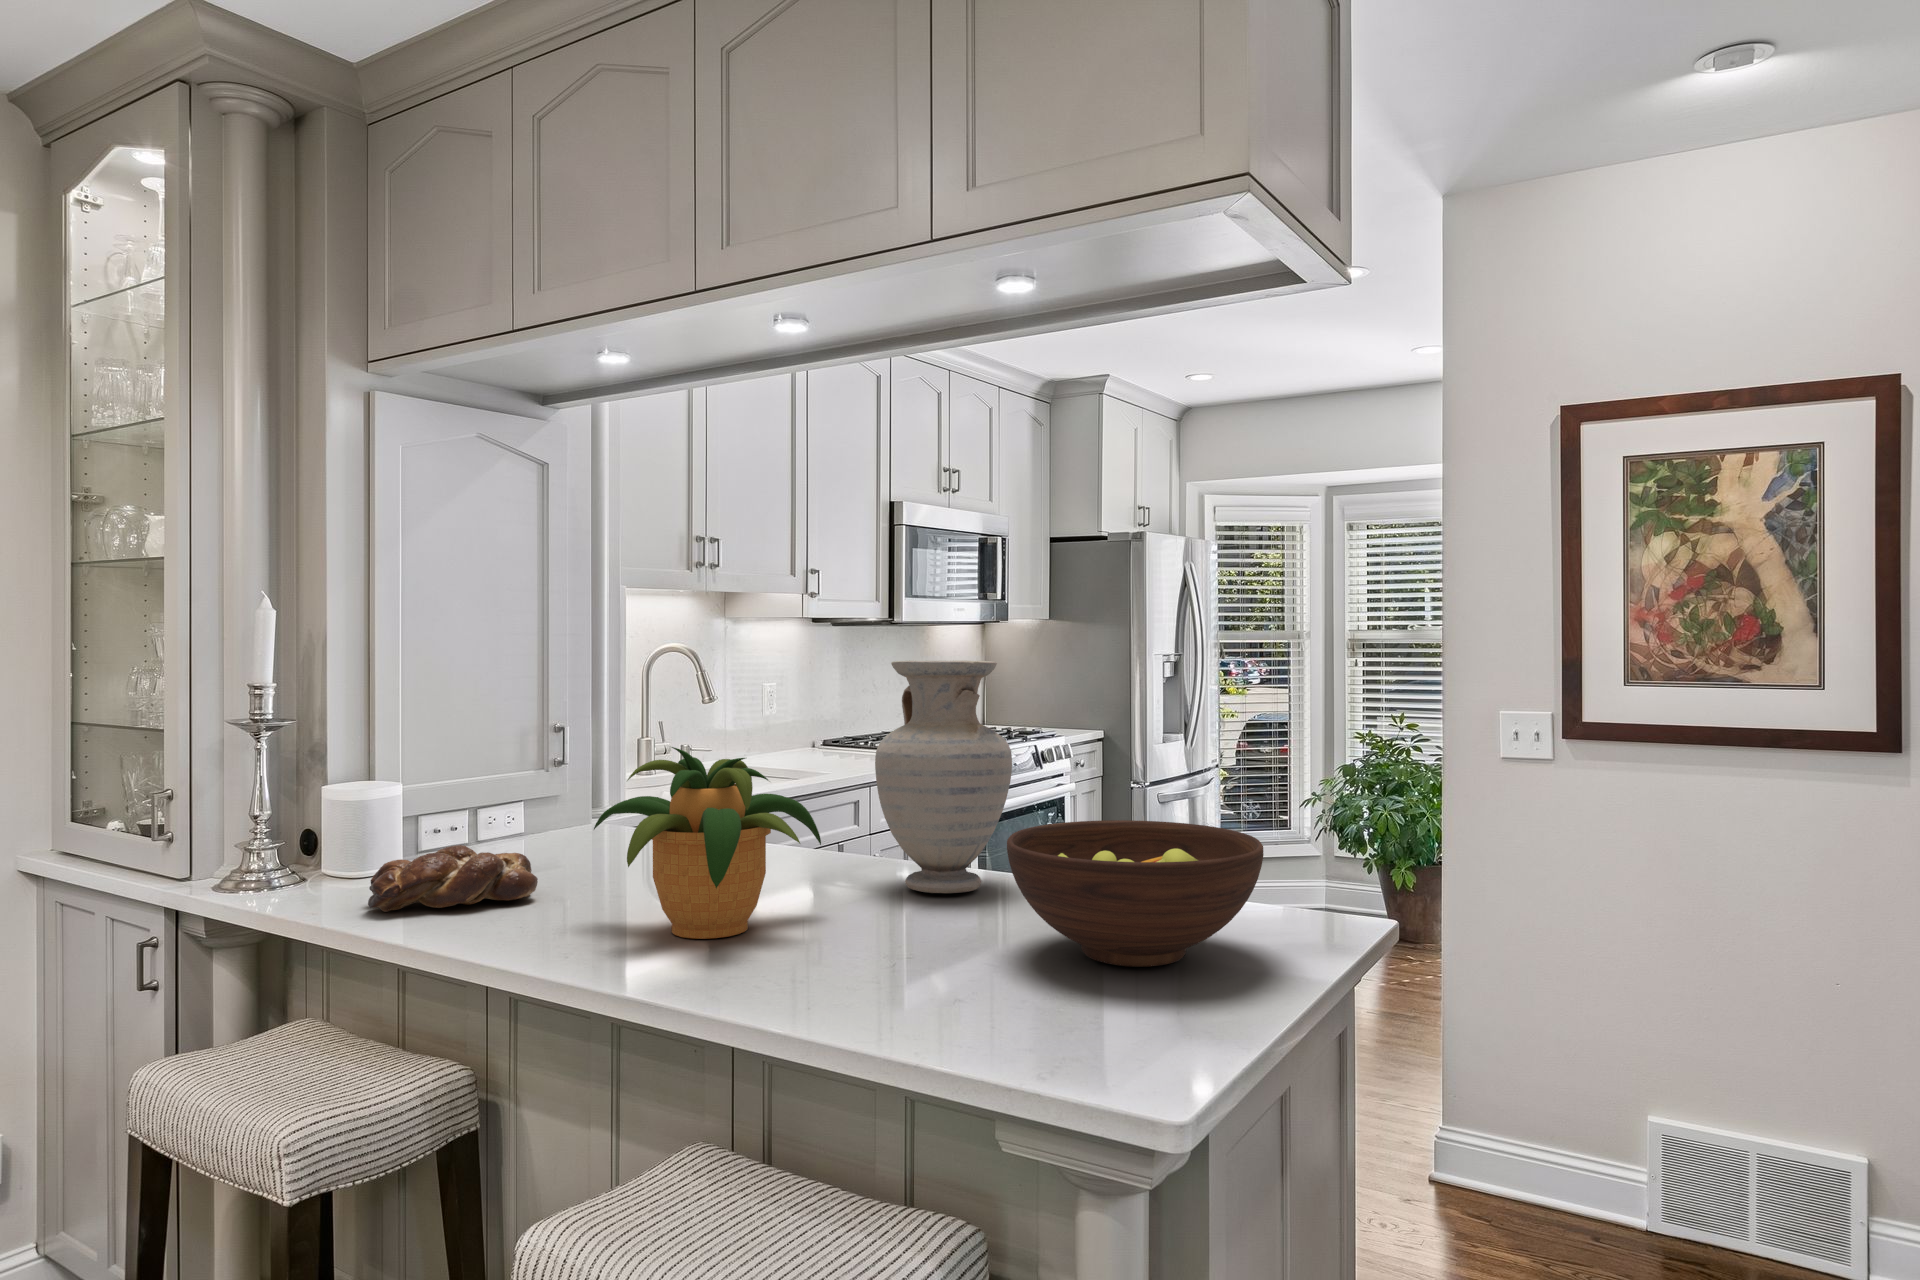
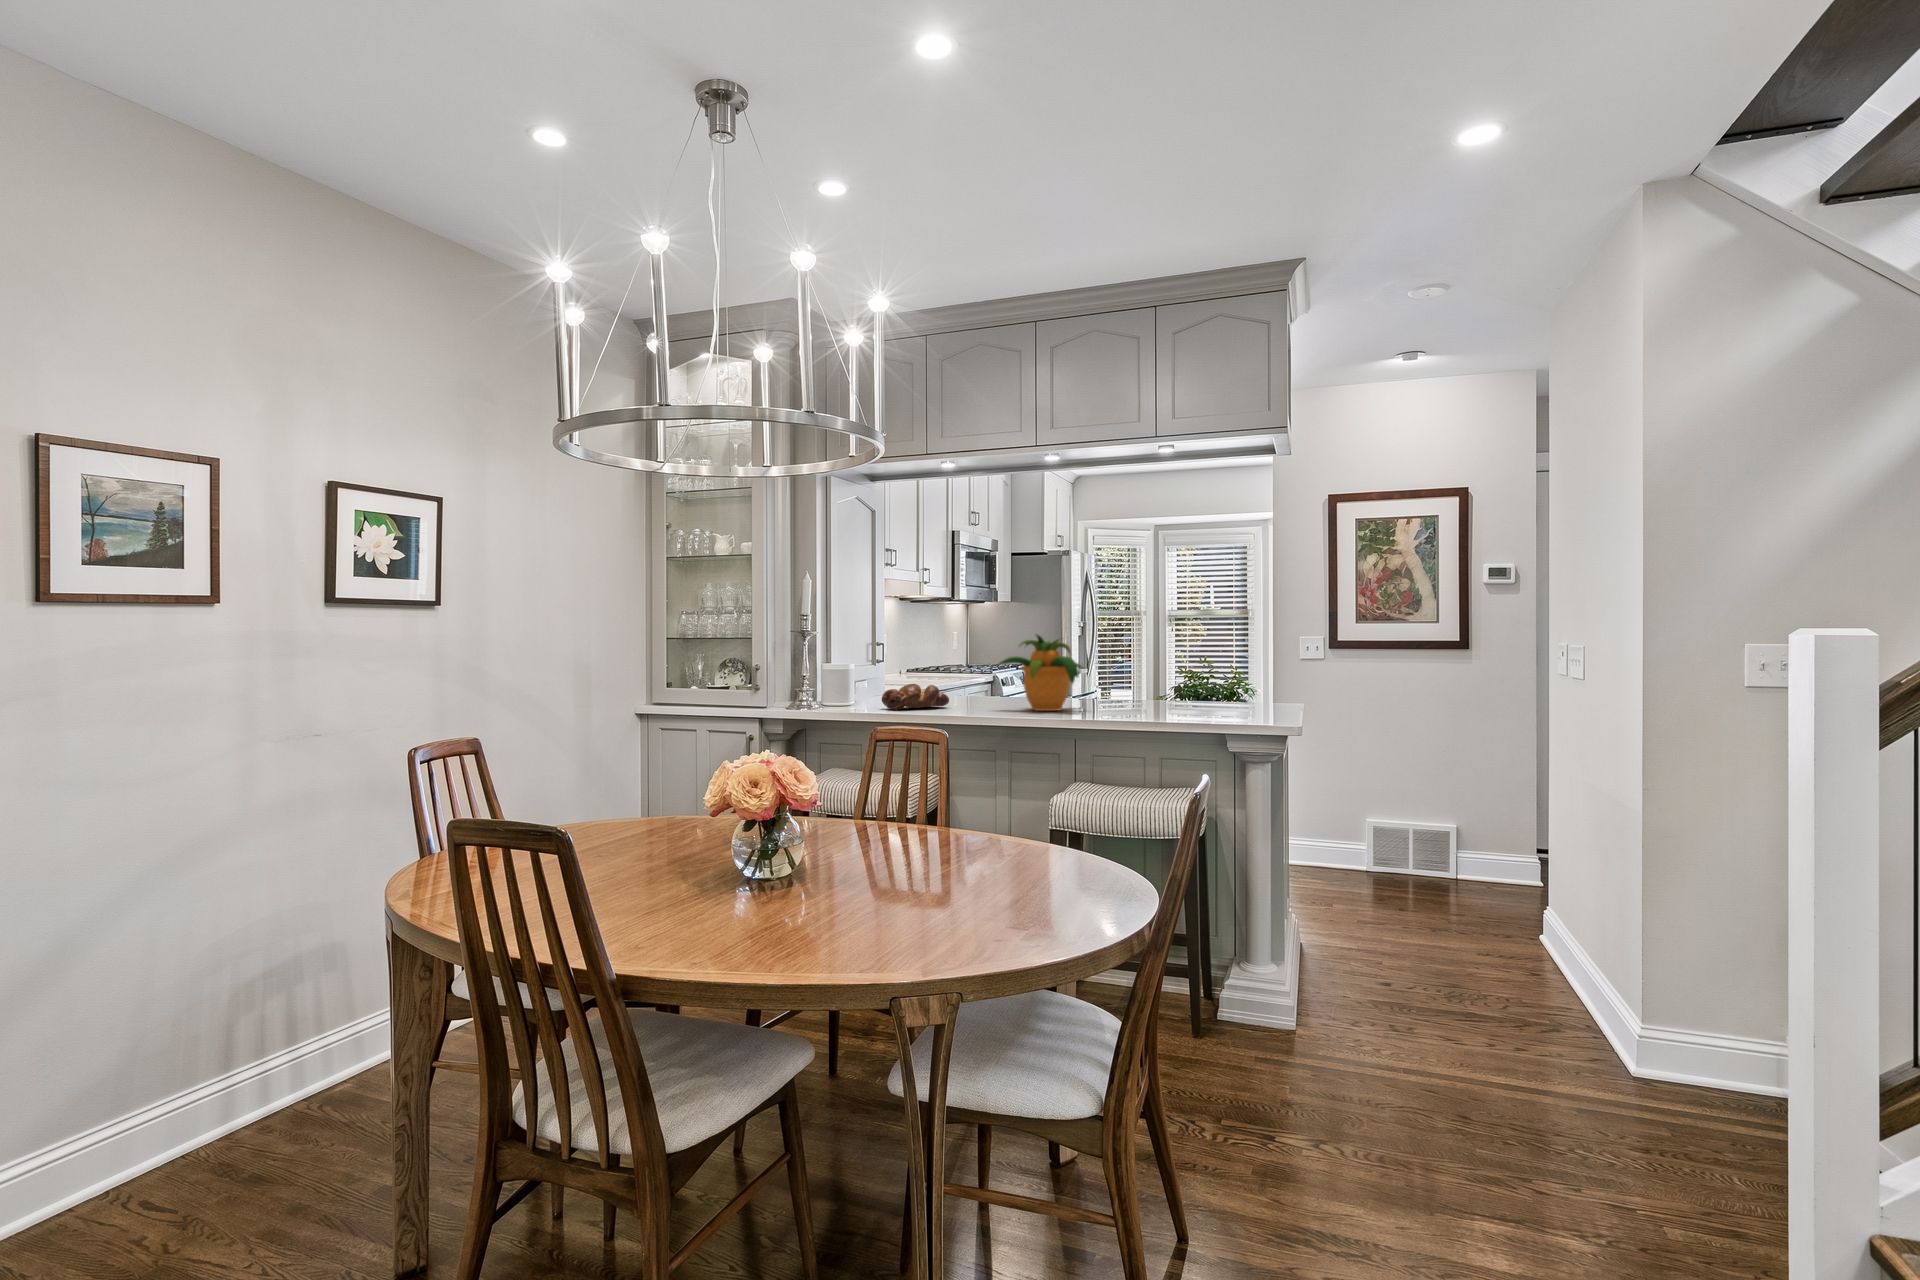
vase: present [875,660,1012,893] -> none [1079,603,1138,702]
fruit bowl: present [1007,820,1264,967] -> none [1171,665,1270,711]

